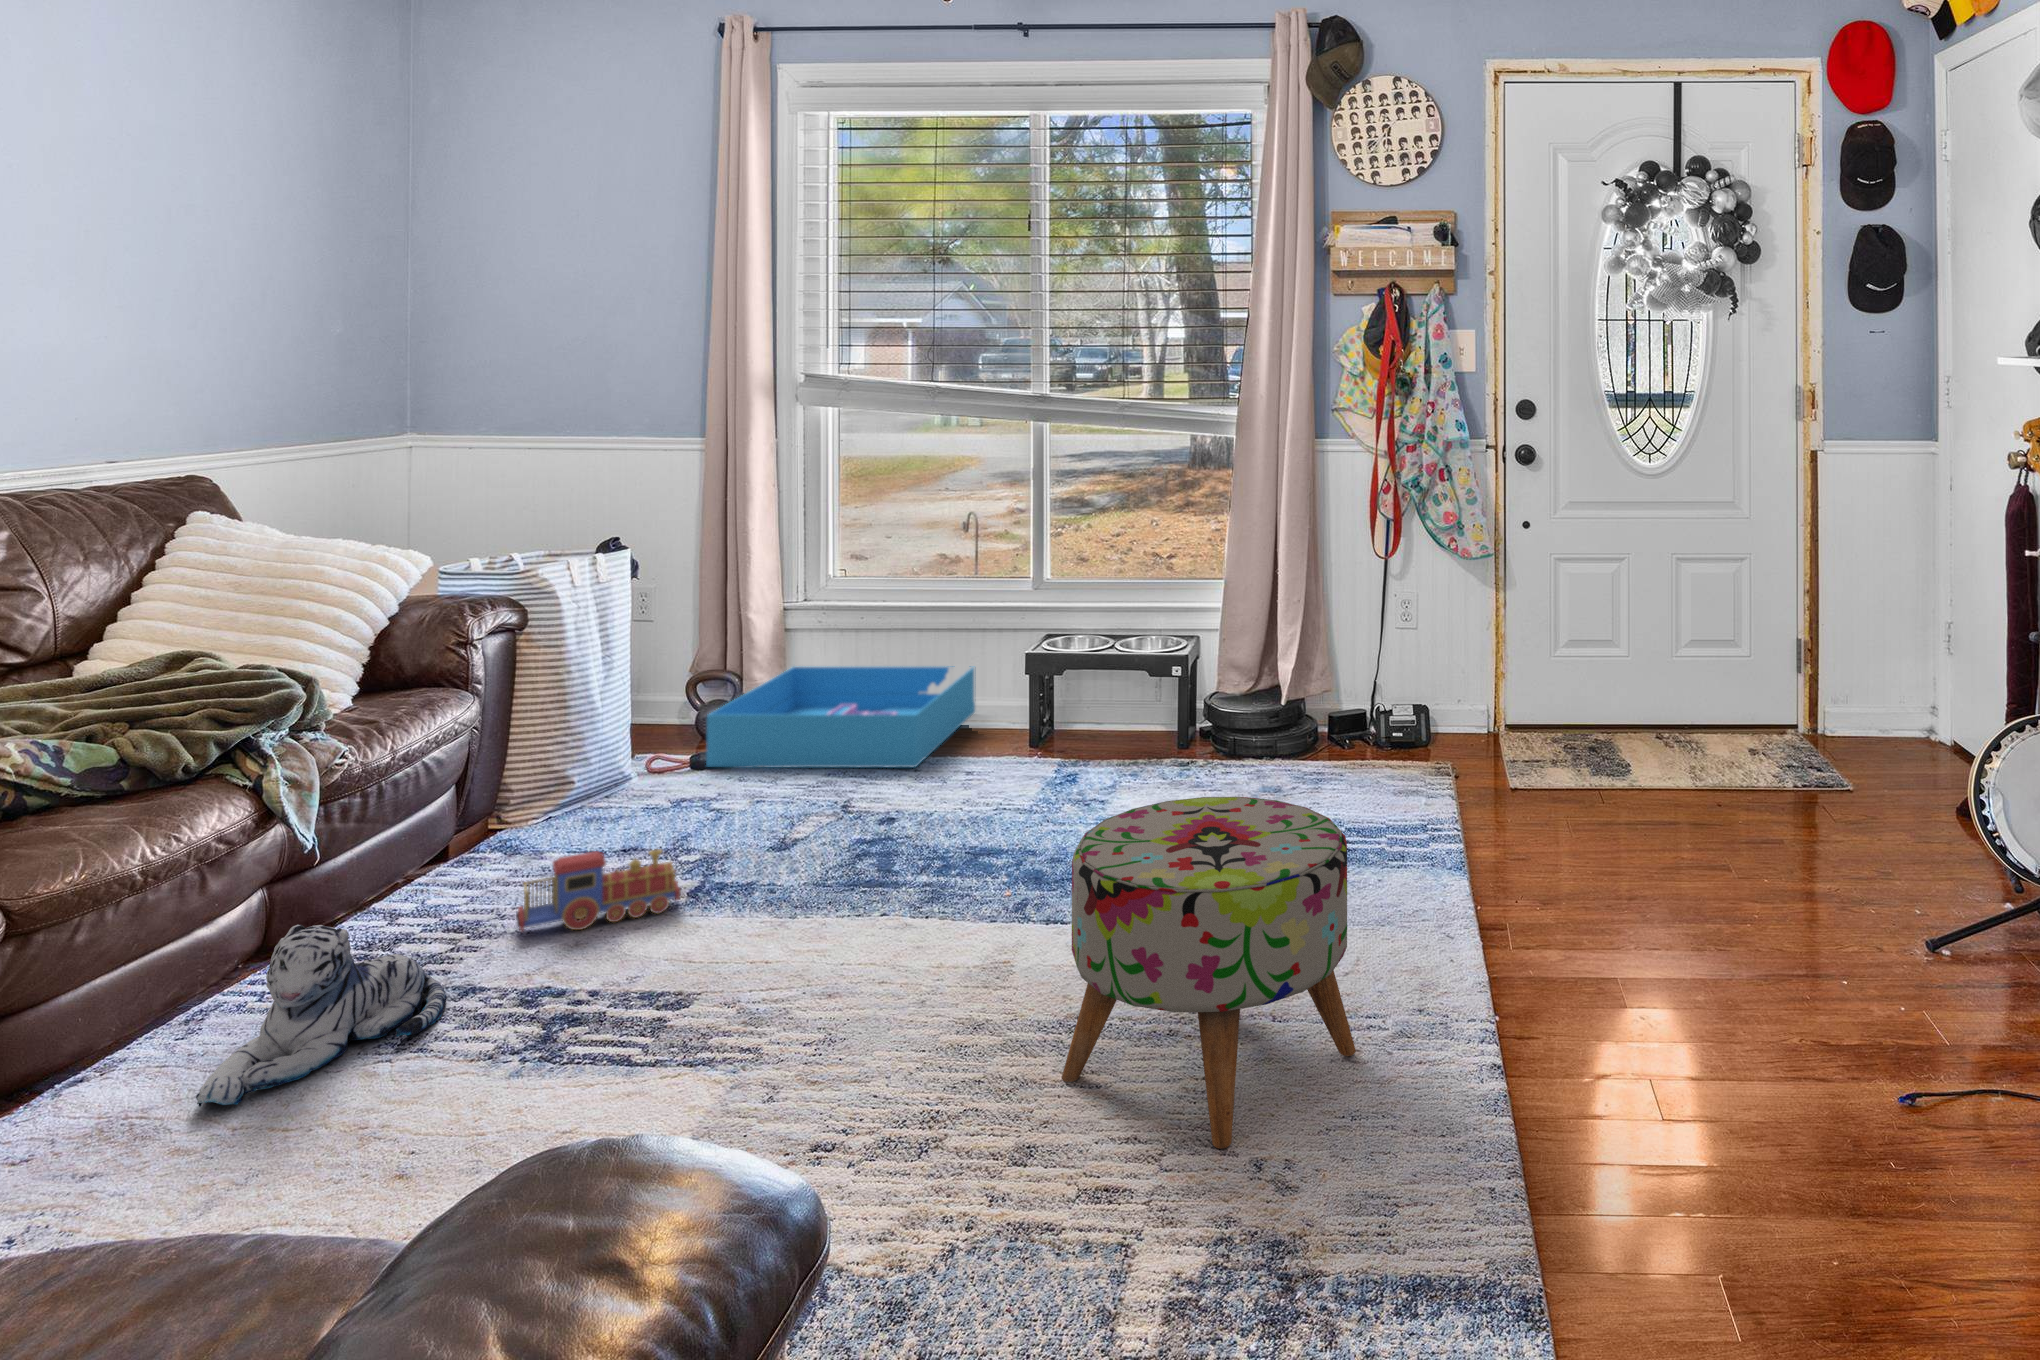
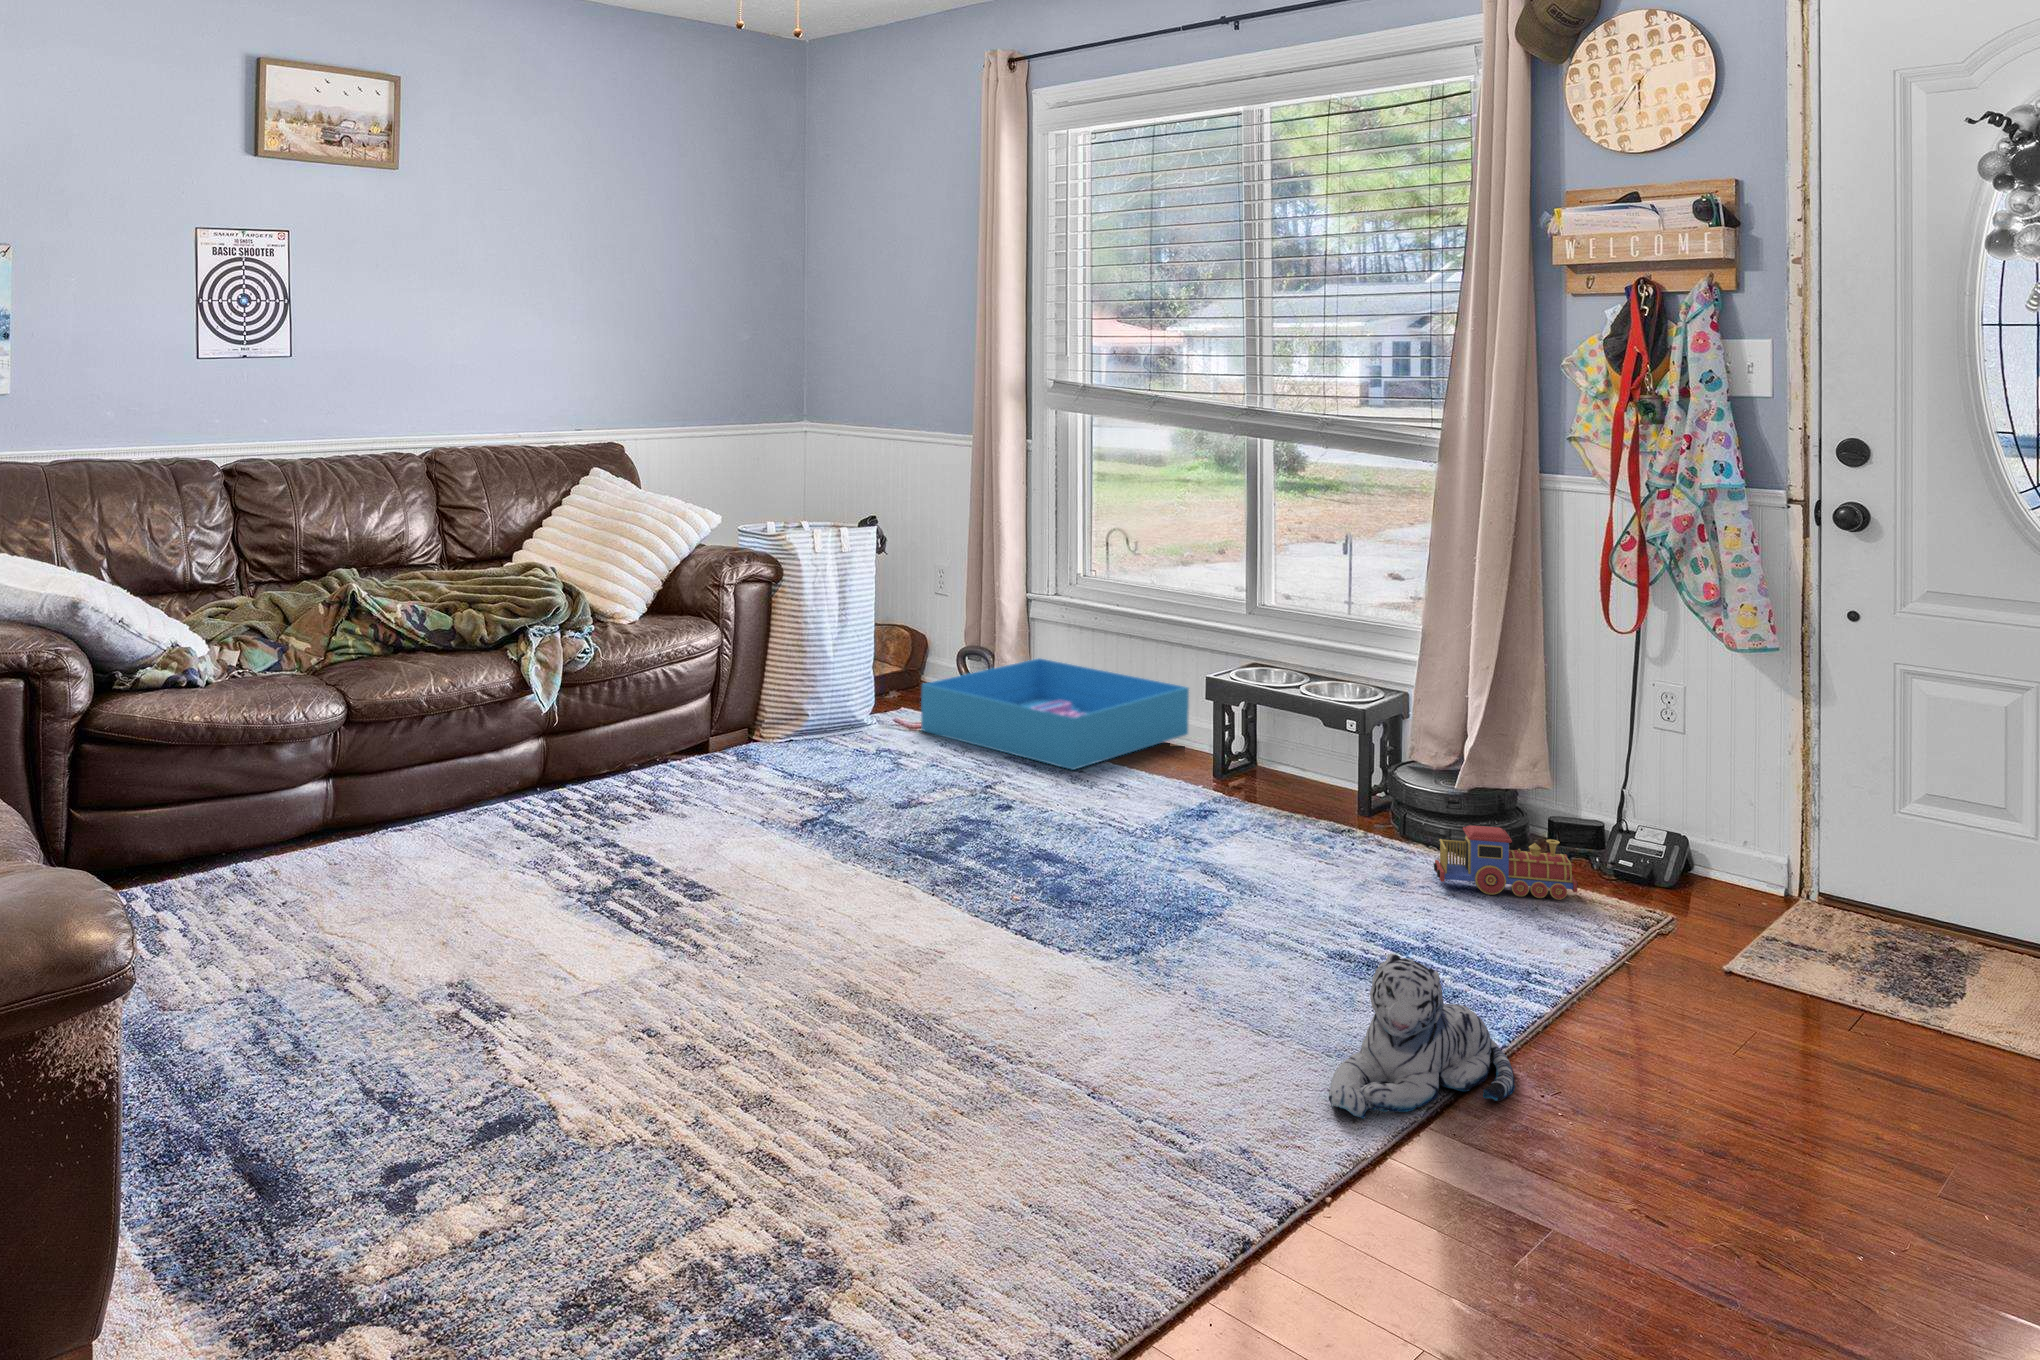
ottoman: present [1062,797,1356,1149] -> none [848,817,1128,1151]
toy train: present [516,849,681,931] -> present [1434,825,1578,900]
plush toy: present [196,925,447,1107] -> present [1328,953,1515,1119]

